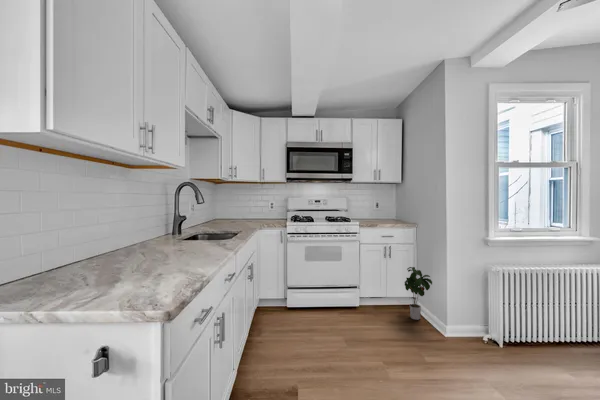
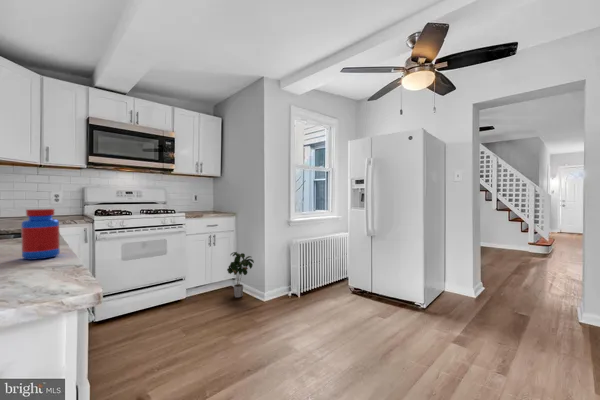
jar: none [166,225,191,266] -> present [21,209,60,259]

